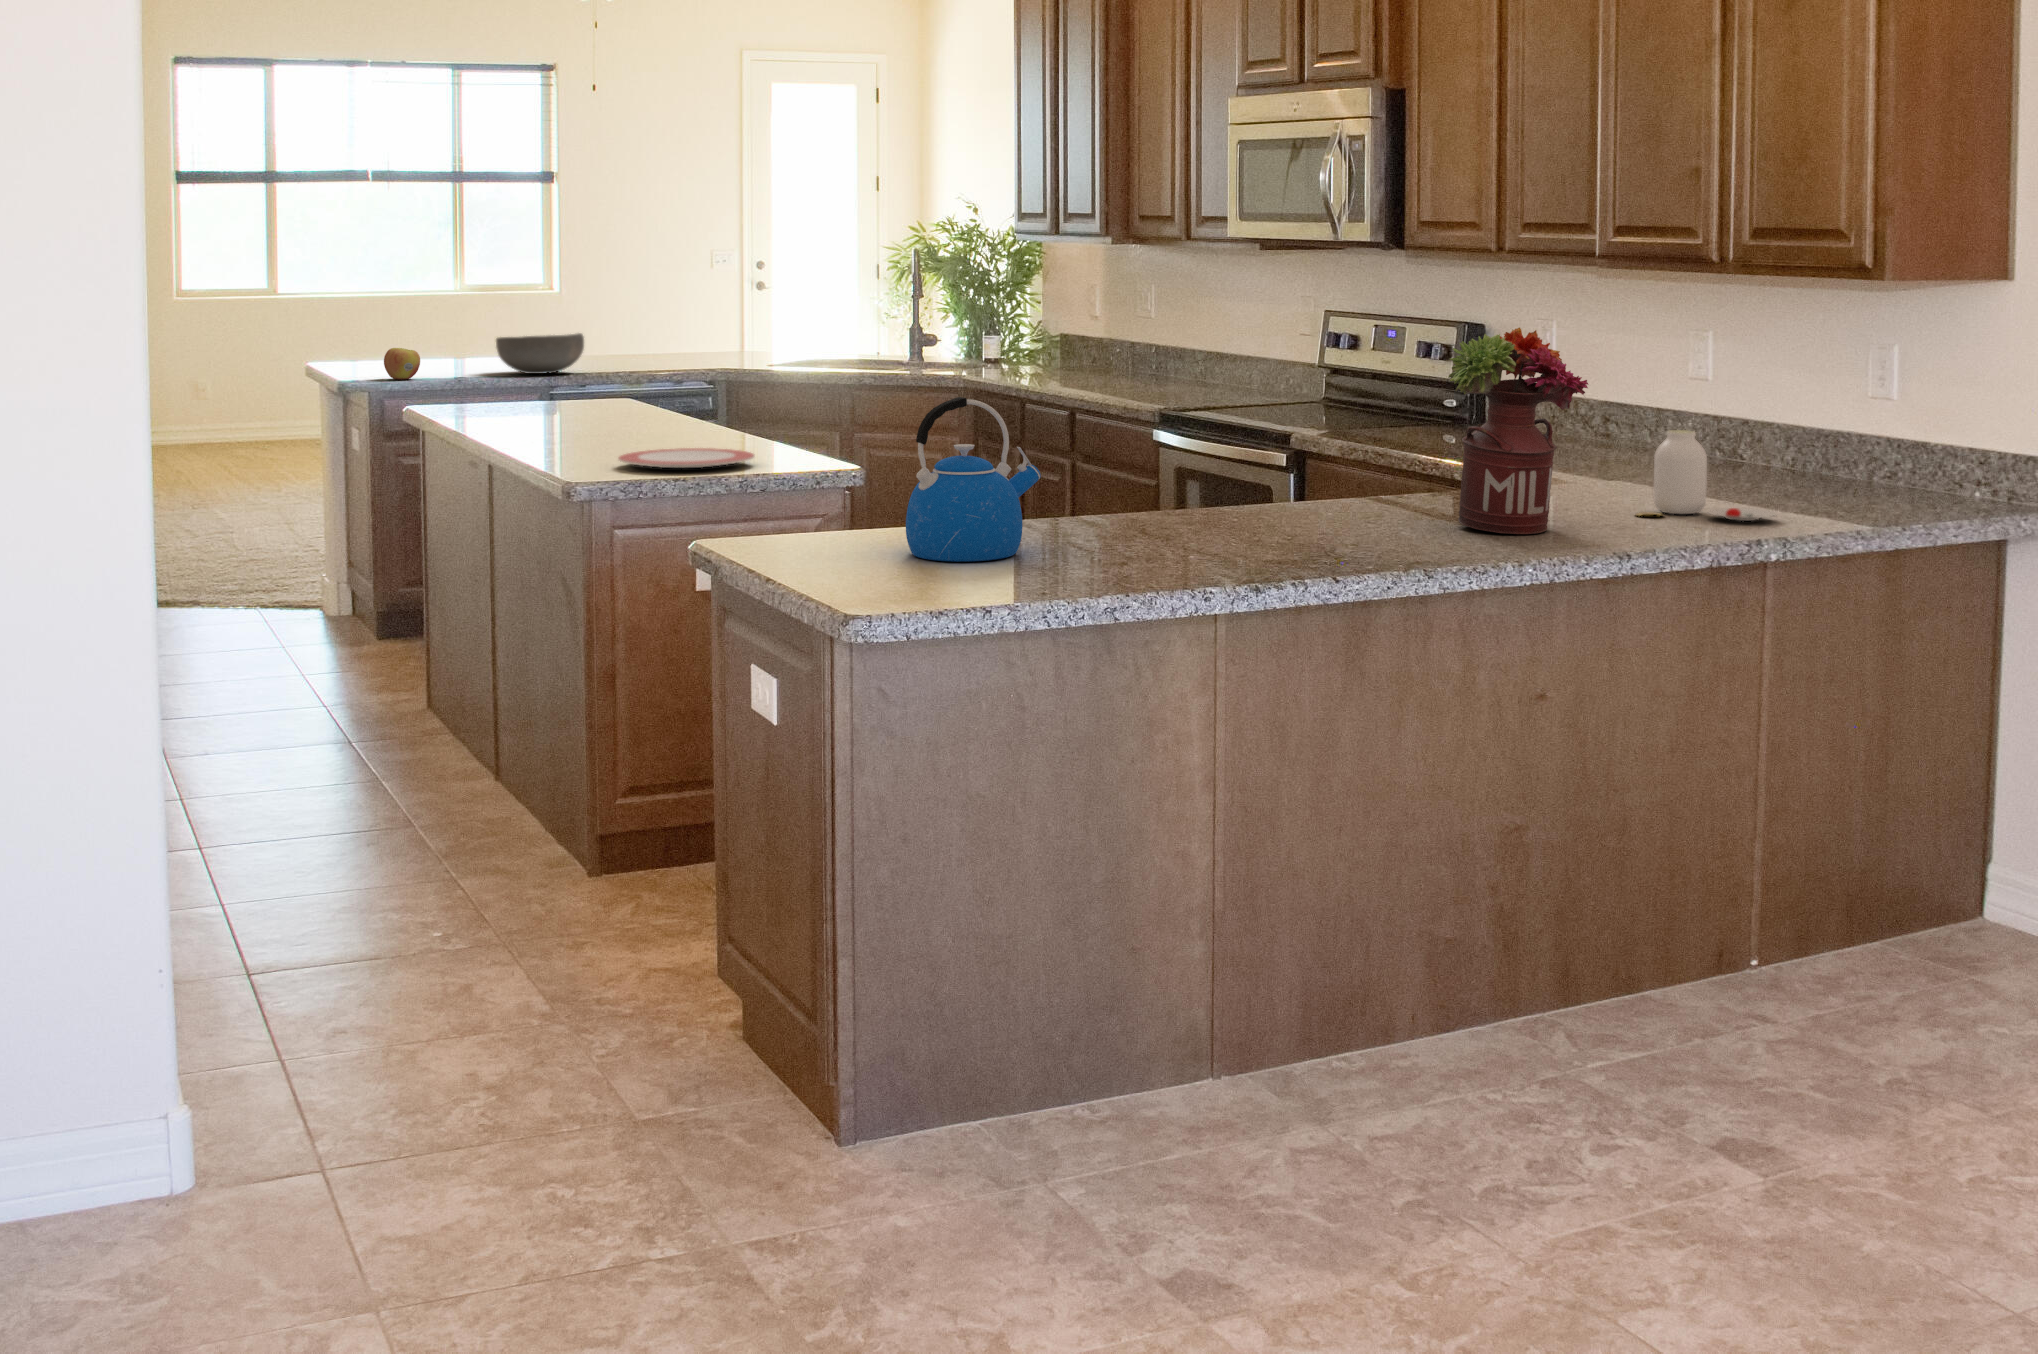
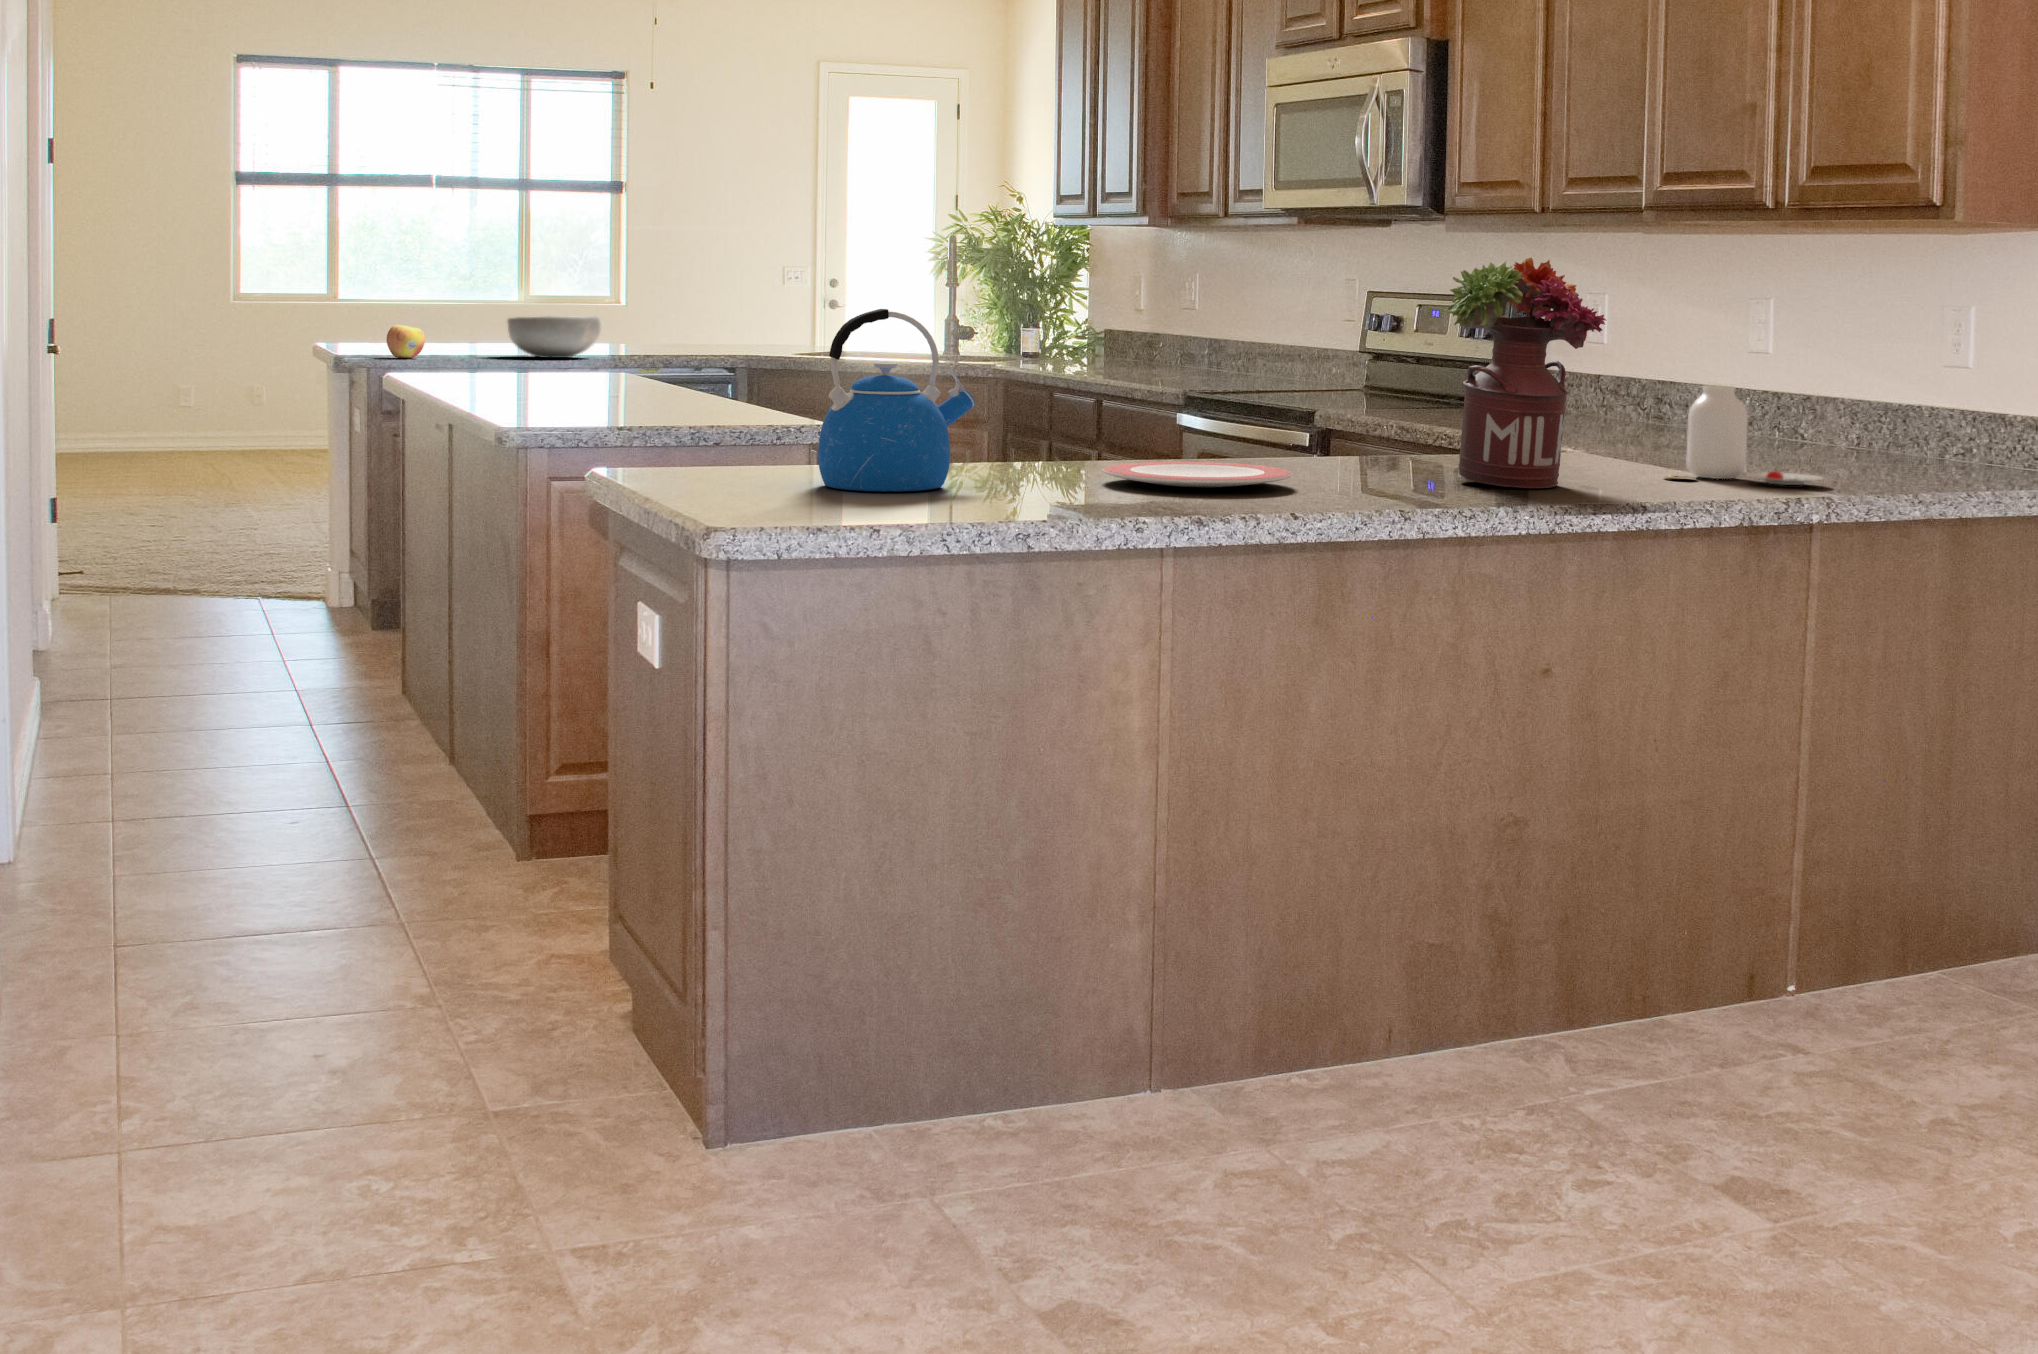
plate: present [618,448,754,468] -> present [1103,462,1292,487]

